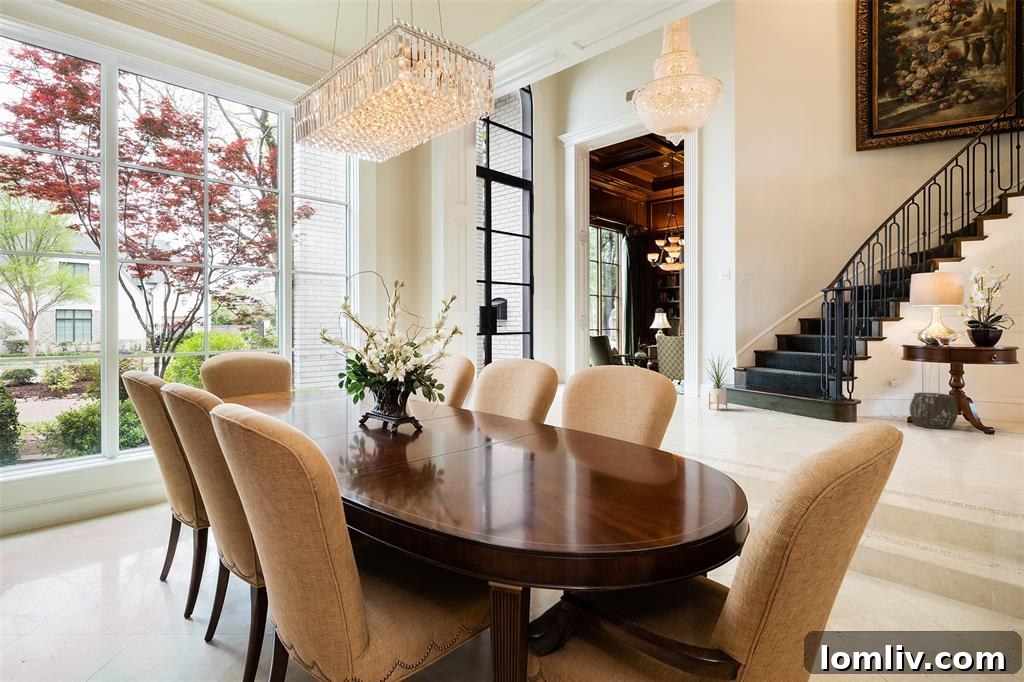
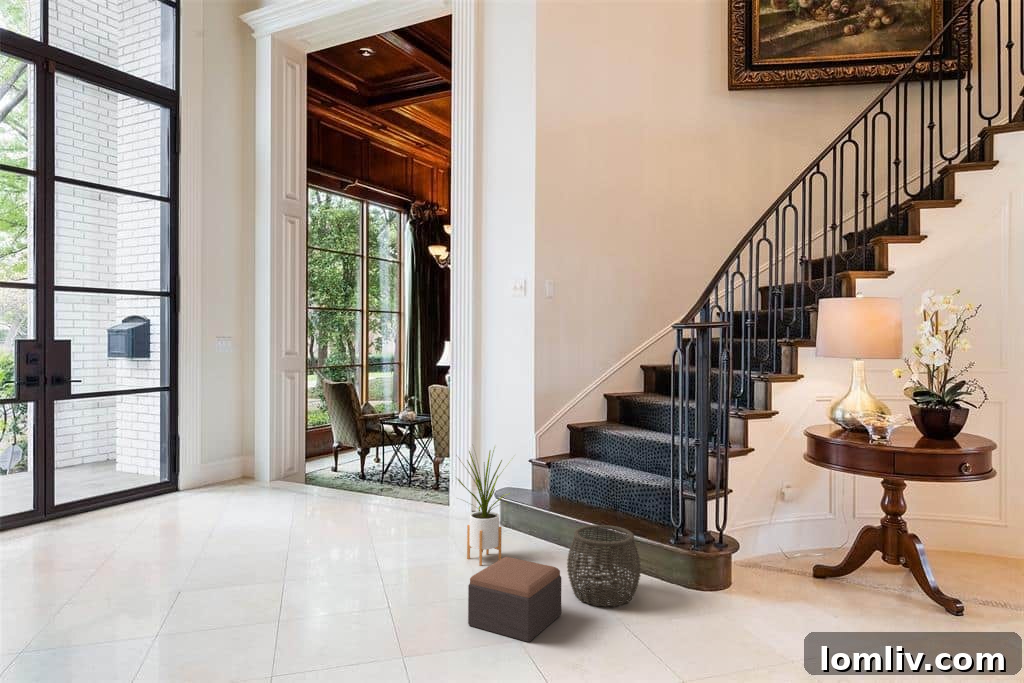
woven basket: present [910,393,958,429] -> present [567,525,641,607]
footstool: none [726,398,770,427] -> present [468,557,561,642]

